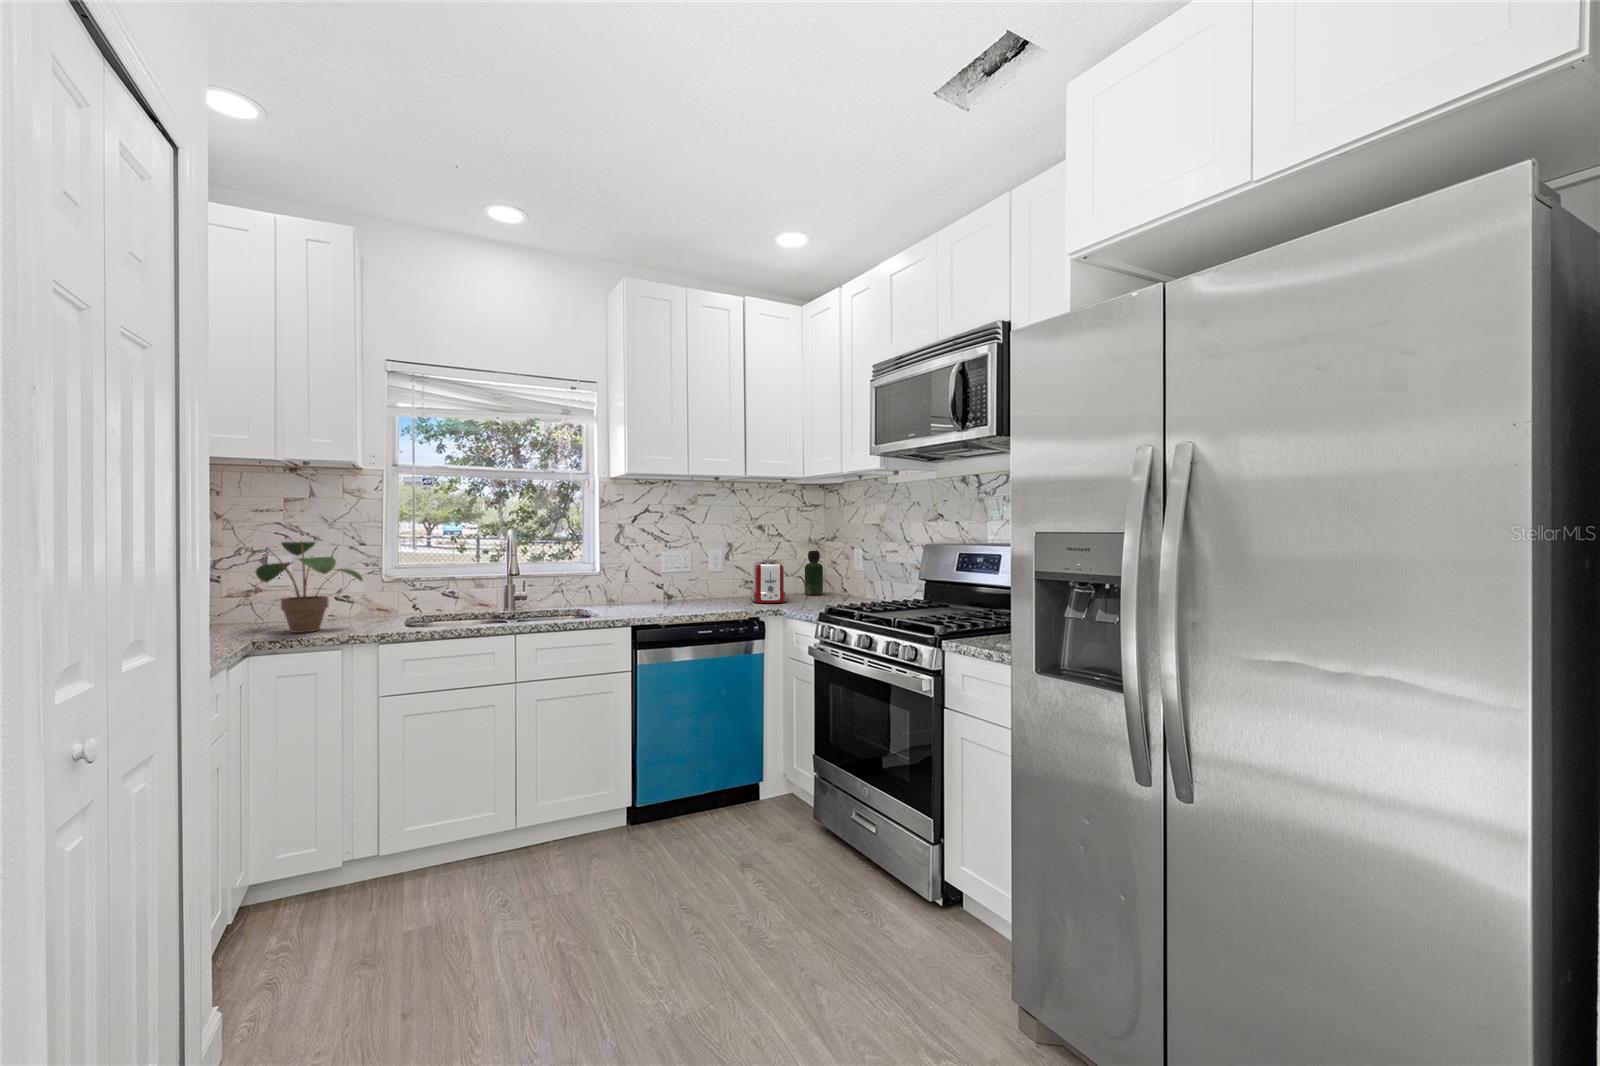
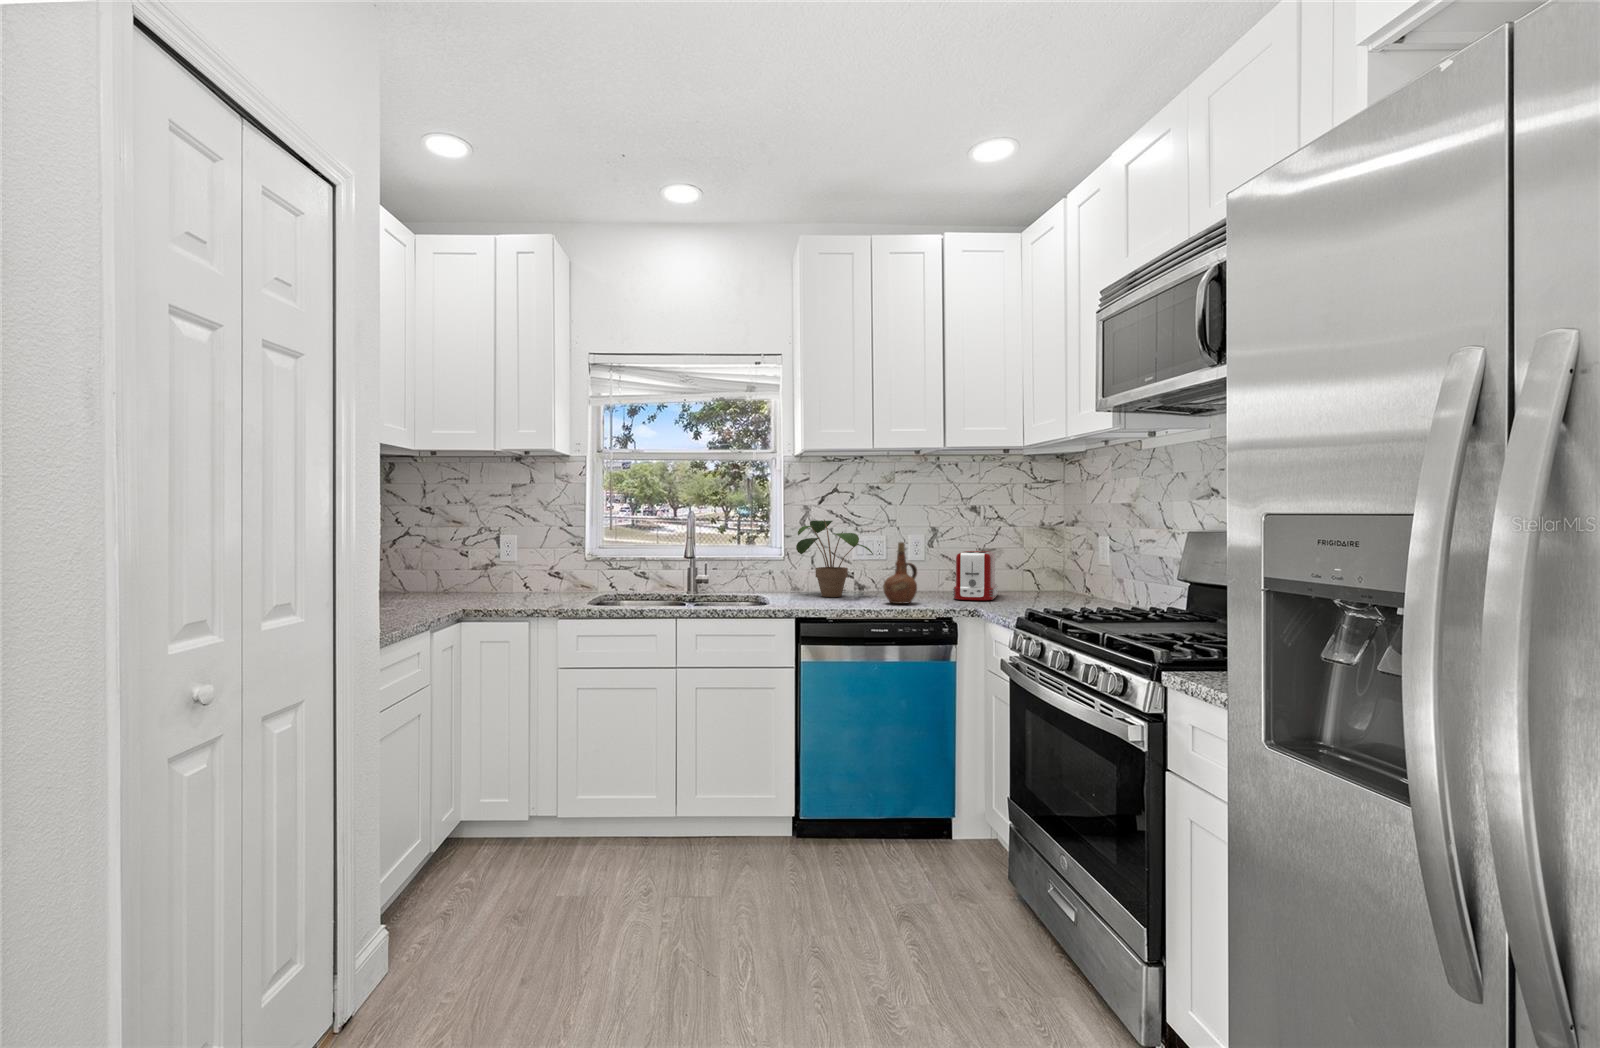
potted plant: present [247,541,363,633] -> present [796,520,873,597]
bottle: present [805,551,823,595] -> none [1033,538,1057,595]
ceramic pitcher: none [703,557,732,609] -> present [883,542,917,604]

